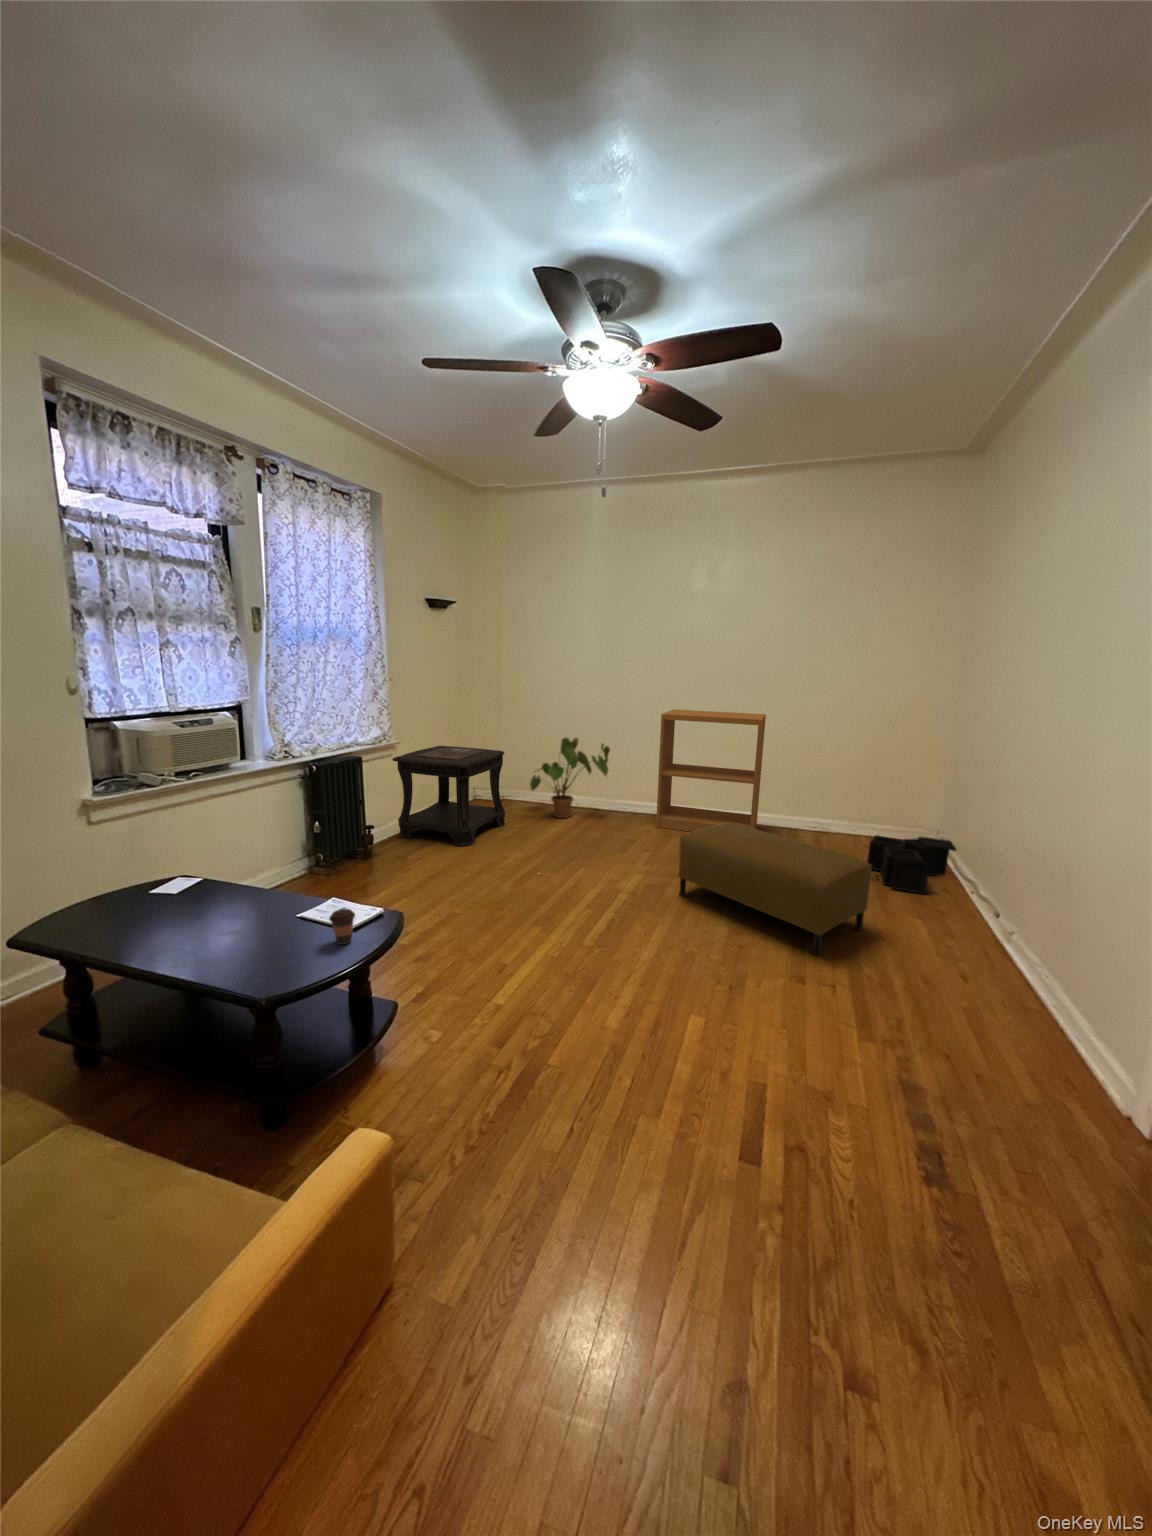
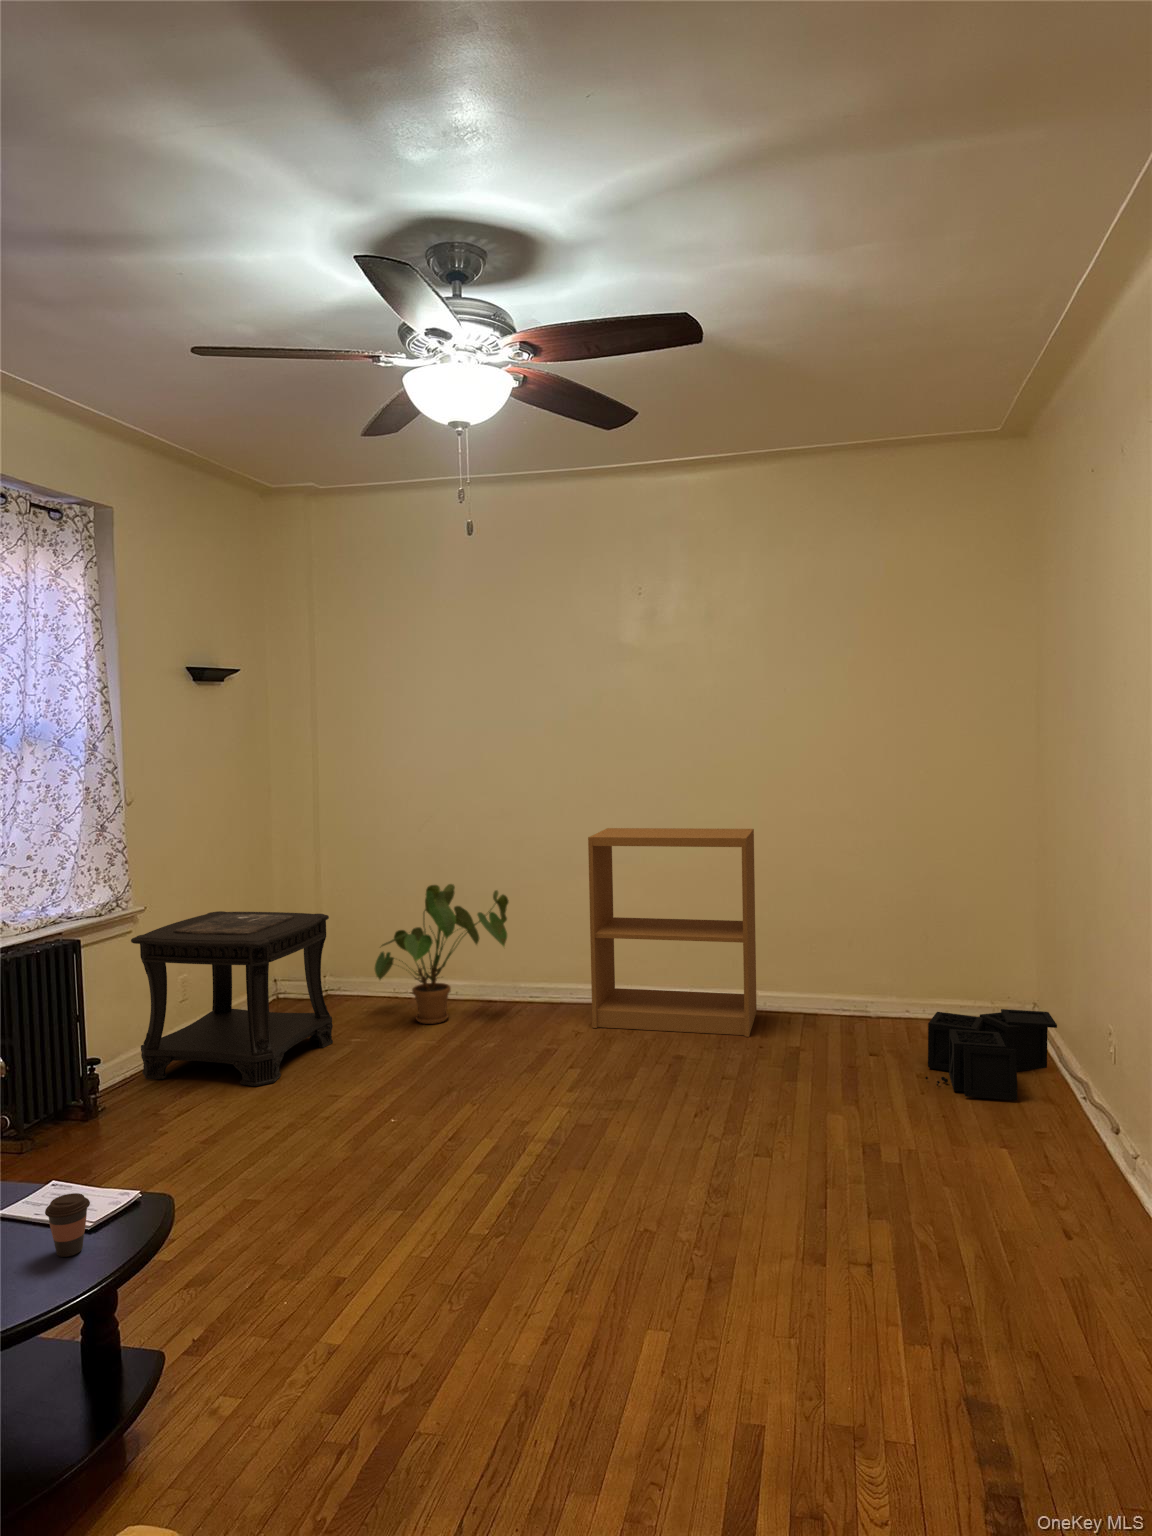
ottoman: present [678,823,872,955] -> none [627,1008,924,1213]

